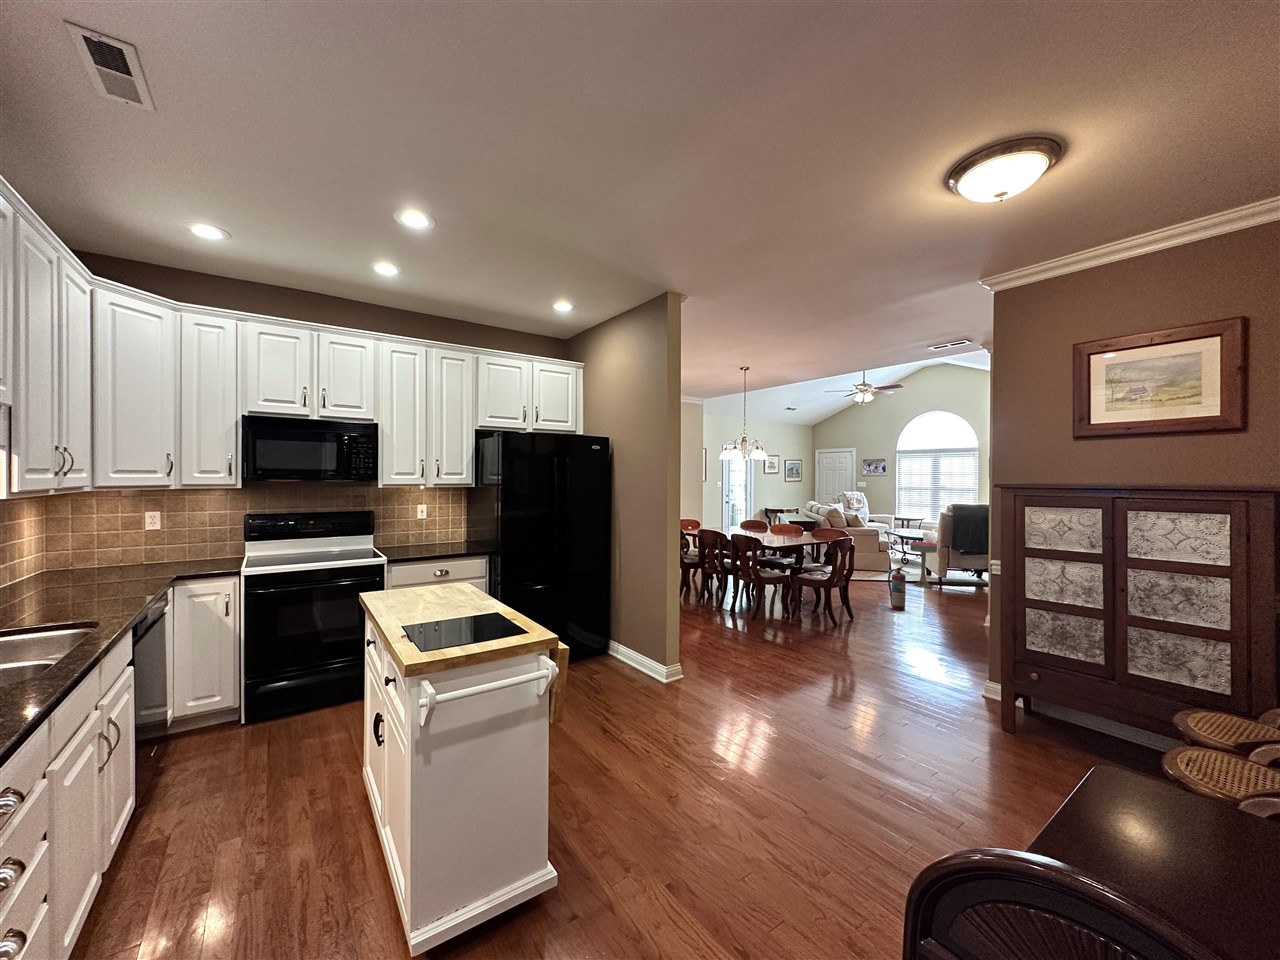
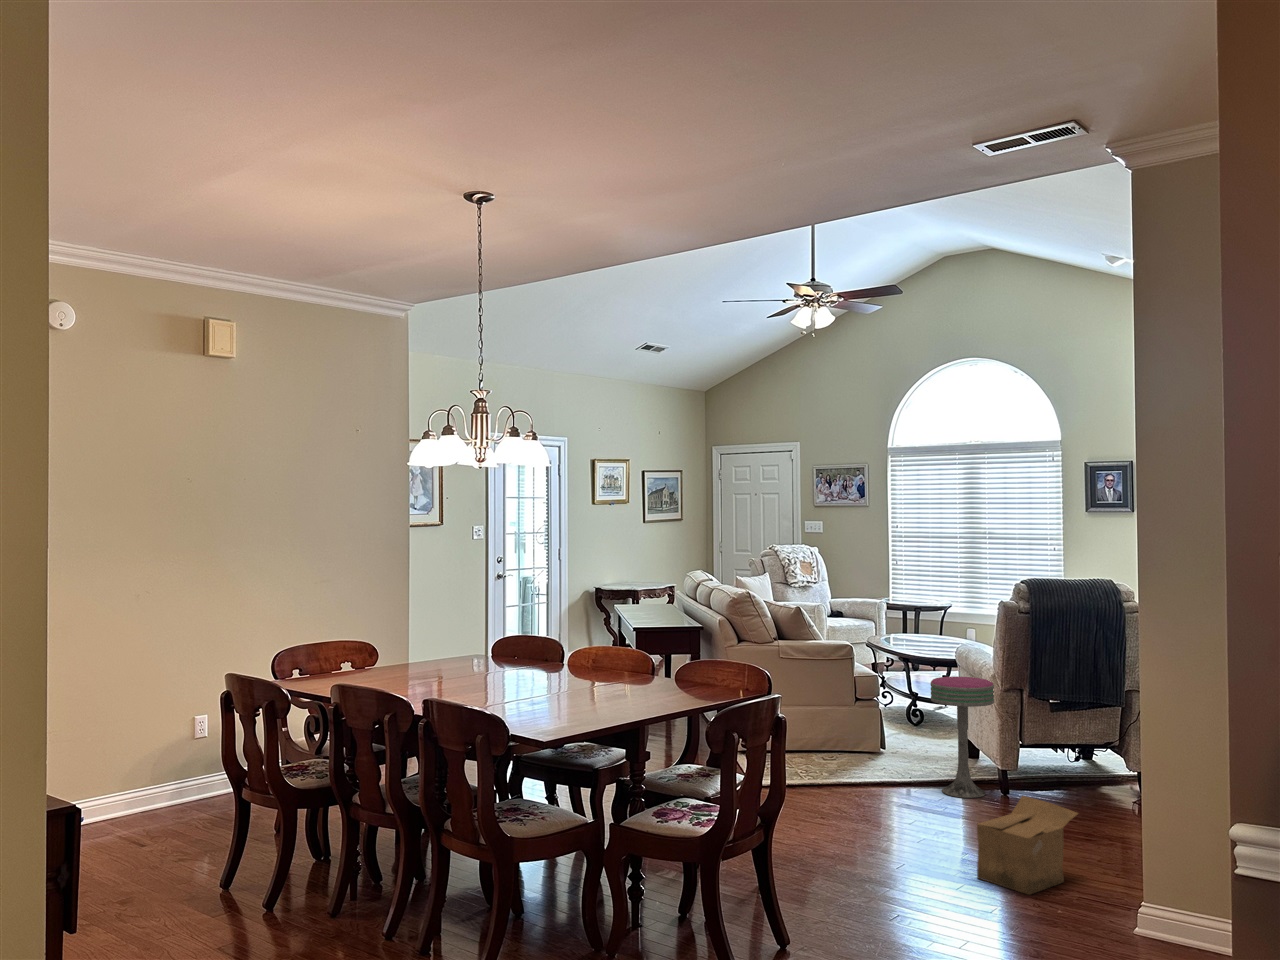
fire extinguisher: present [888,566,909,611] -> none [882,766,939,900]
cardboard box: none [924,581,965,613] -> present [977,796,1078,895]

